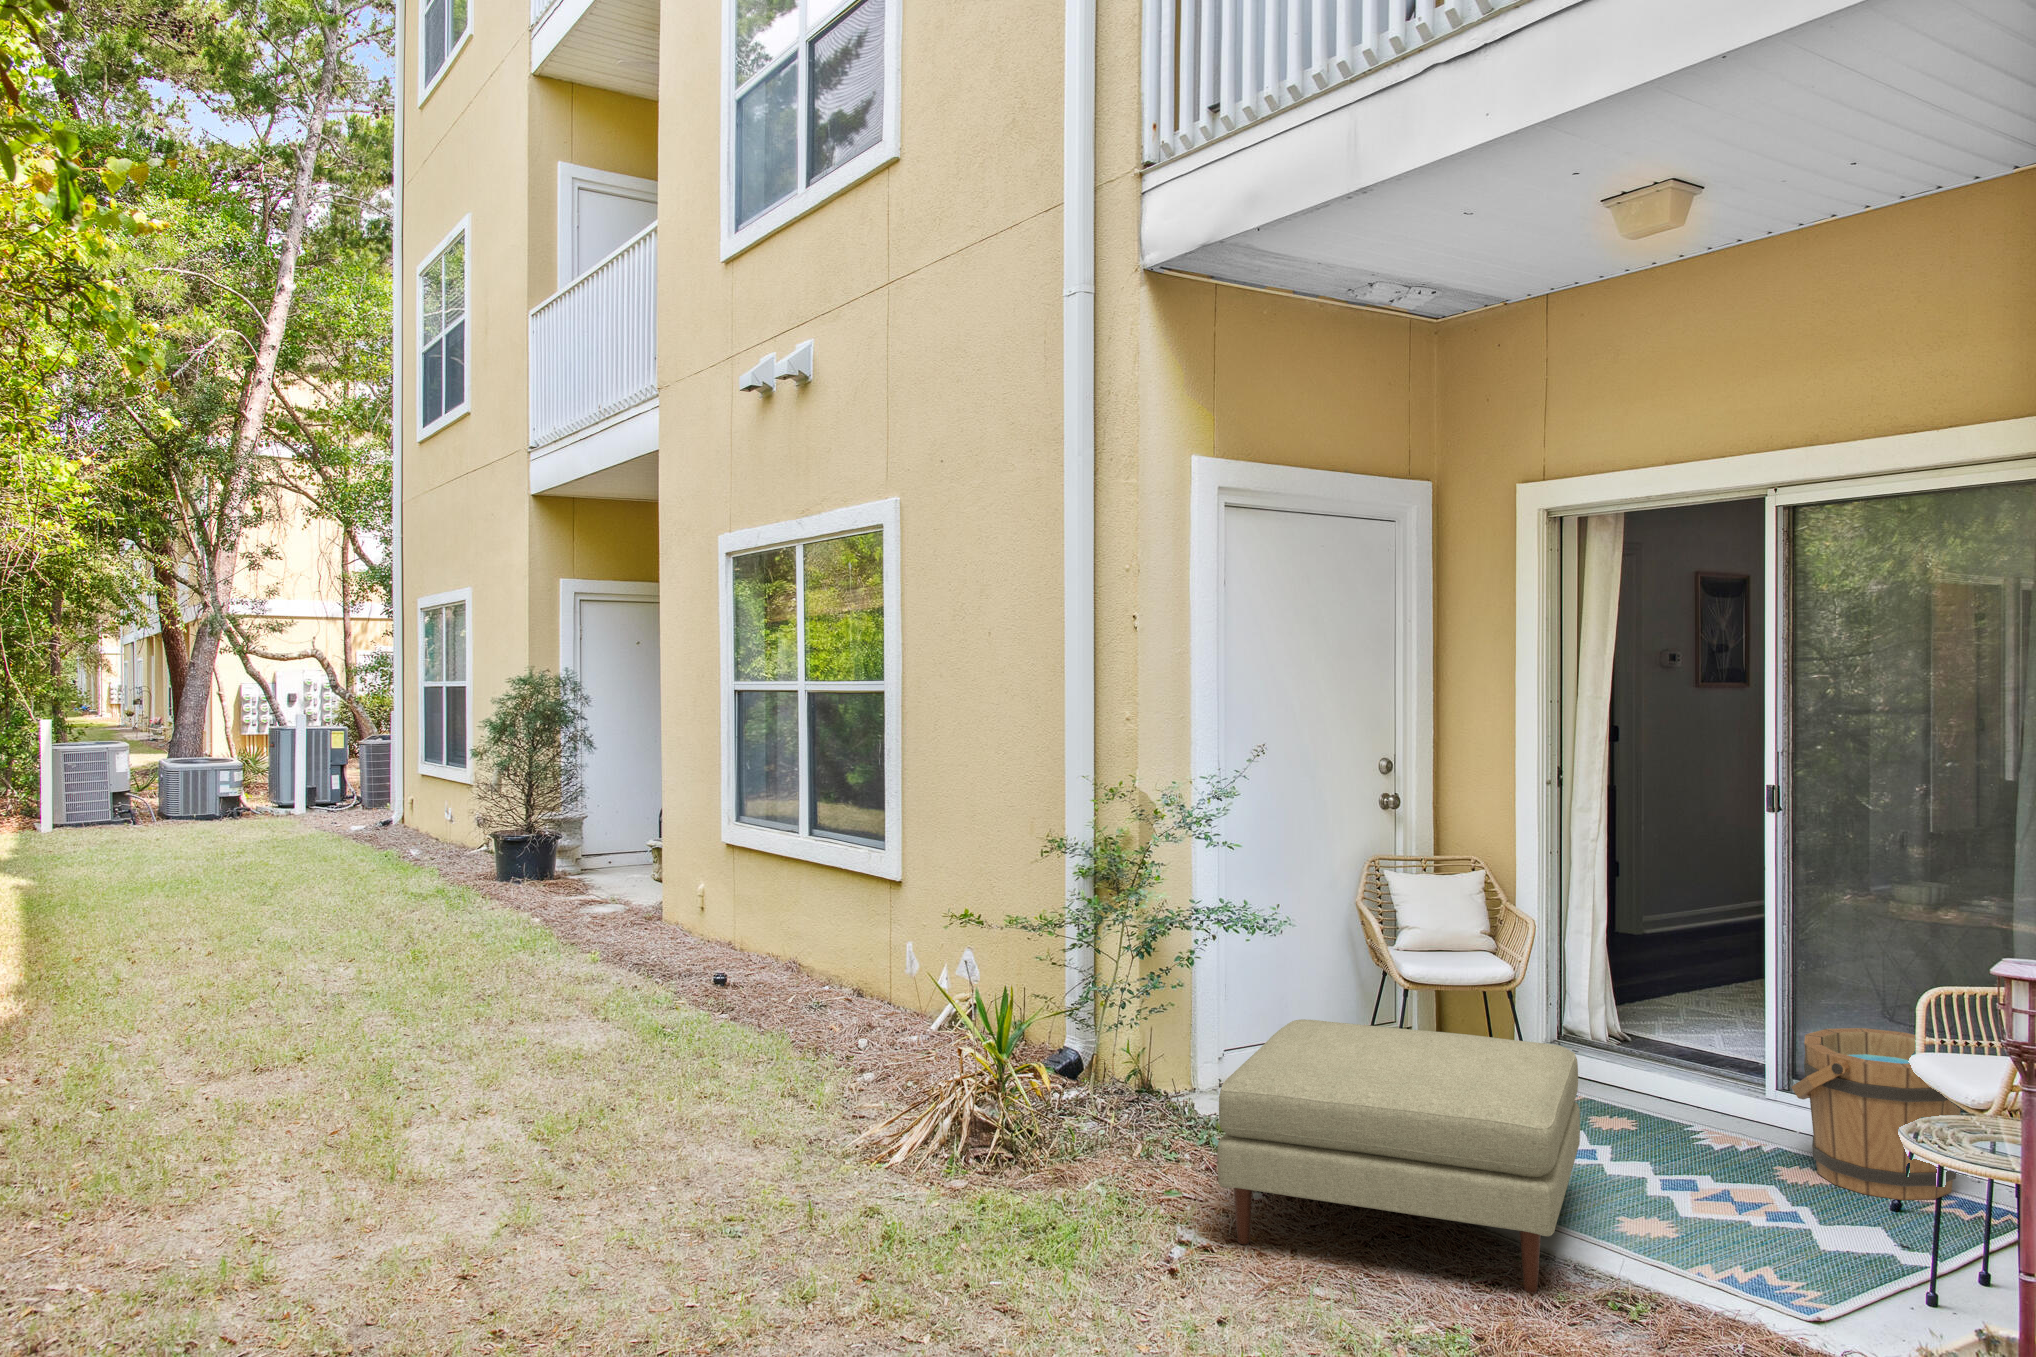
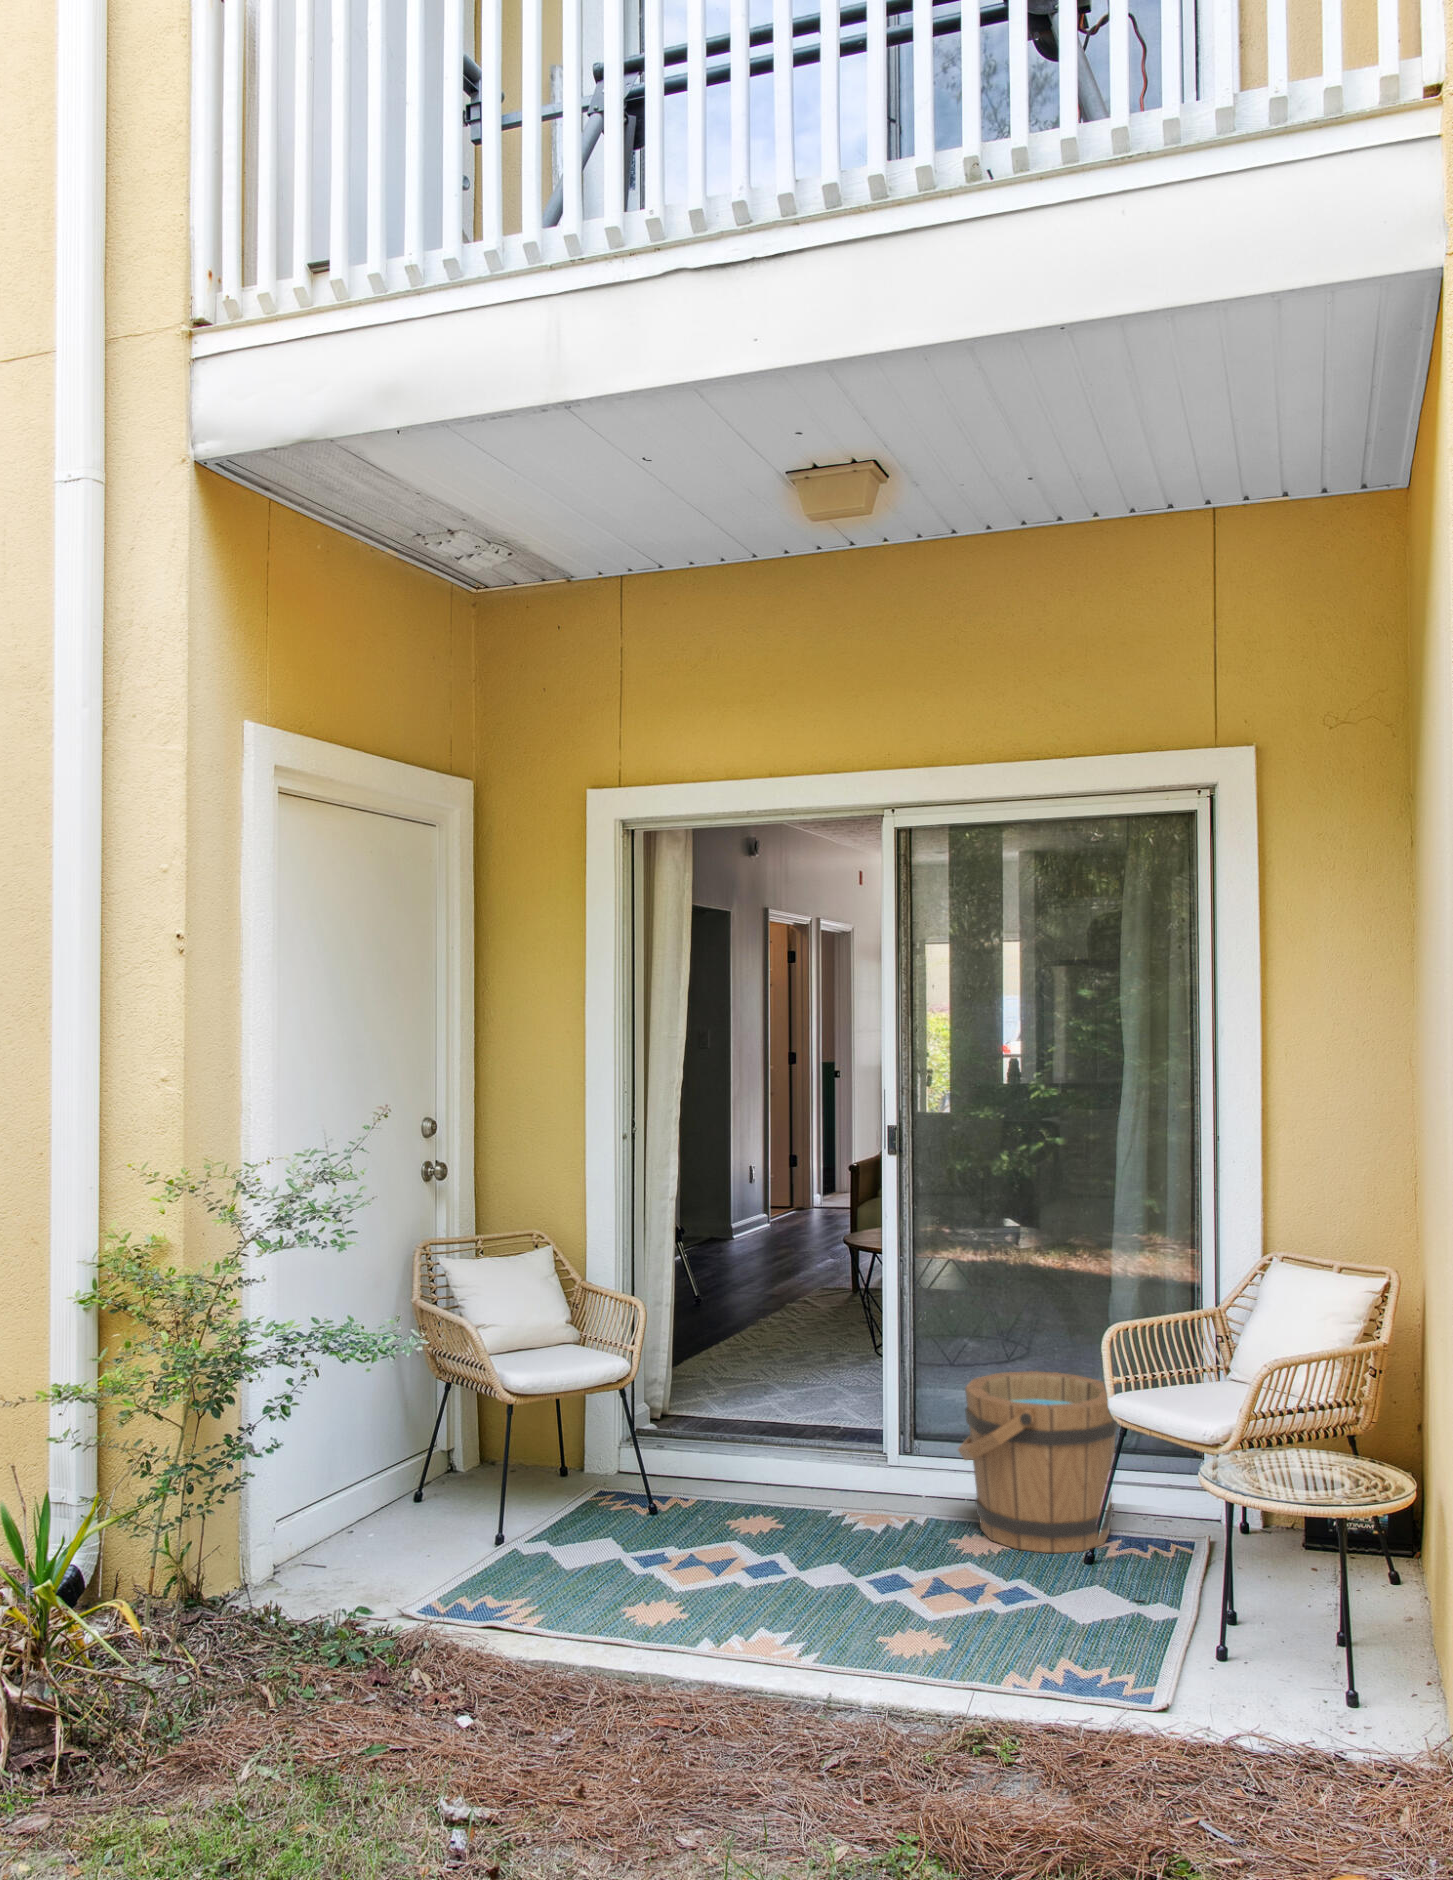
ottoman: present [1217,1019,1580,1292] -> none [461,1440,922,1804]

